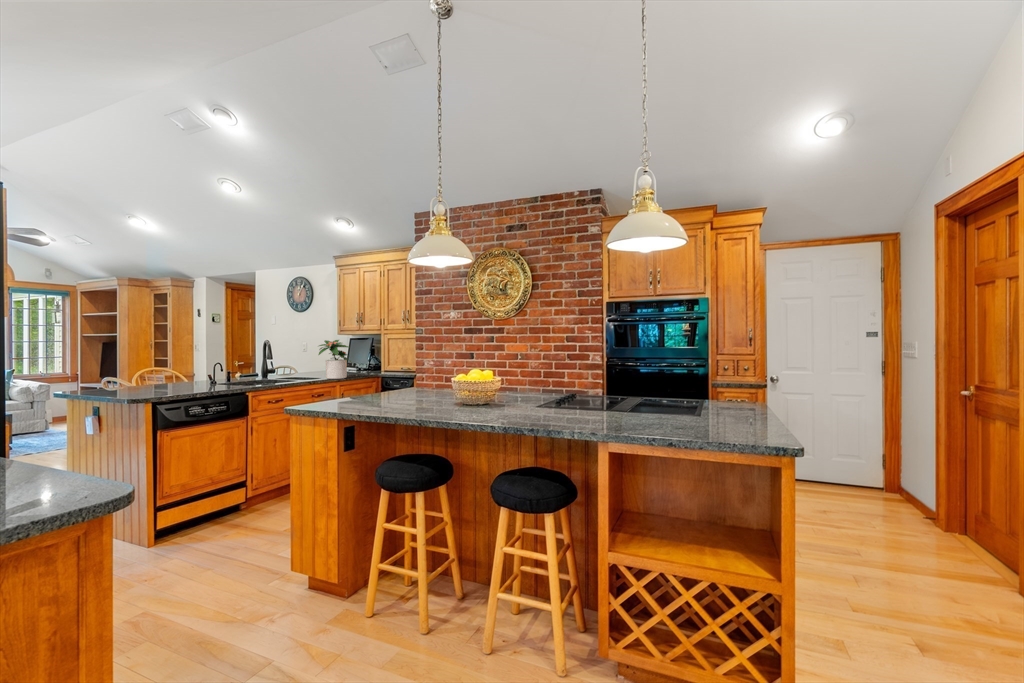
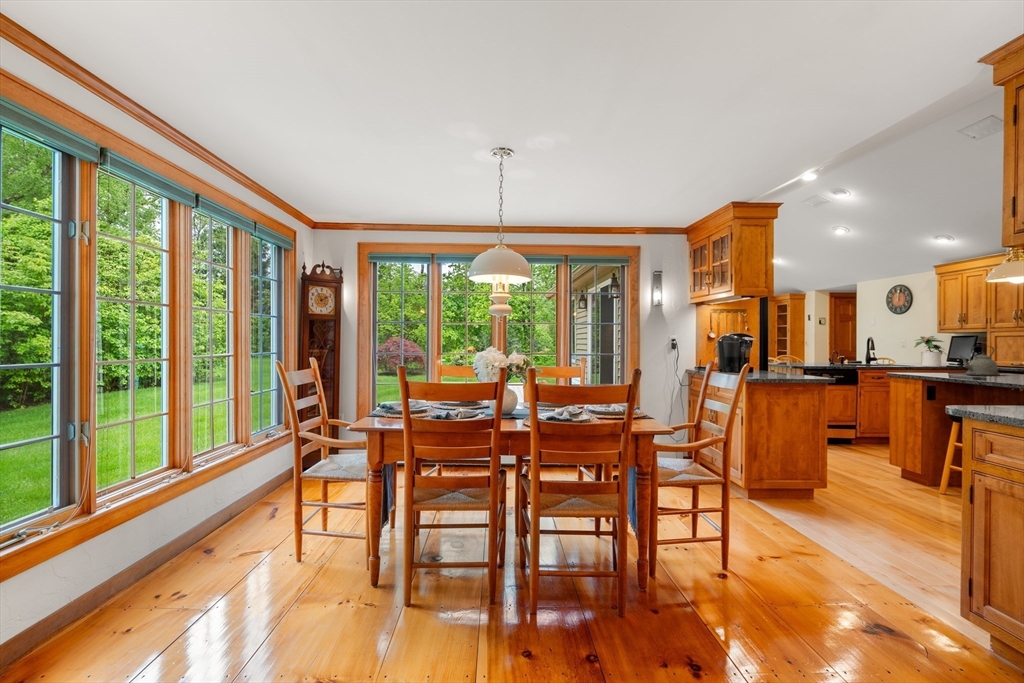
kettle: none [380,358,421,401] -> present [960,347,1000,376]

